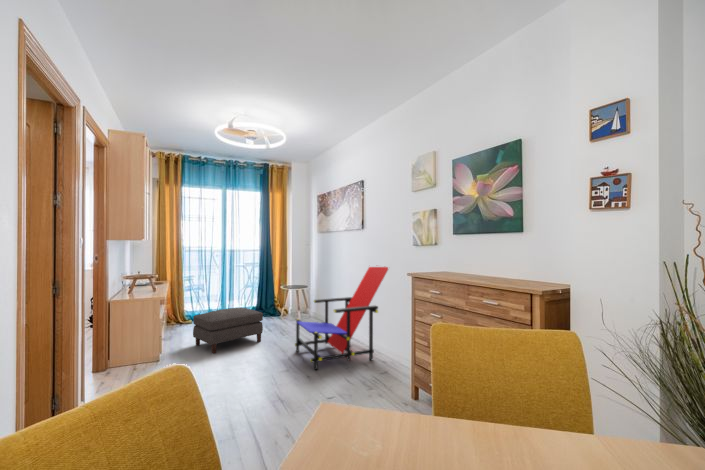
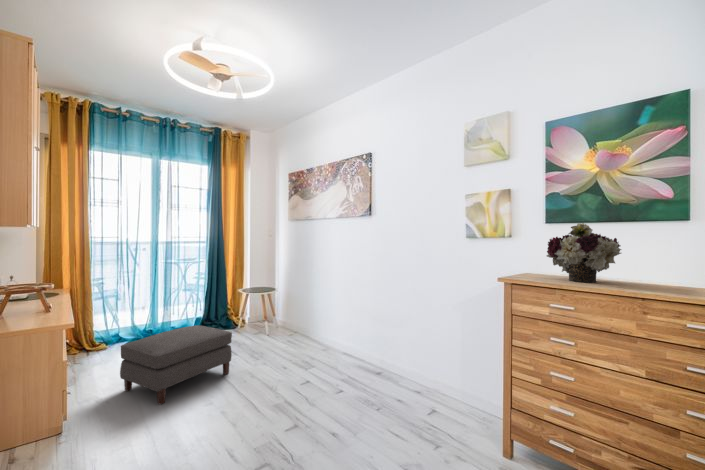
flower arrangement: none [437,235,480,276] -> present [547,223,621,282]
lounge chair: present [295,267,388,370] -> none [289,263,415,420]

